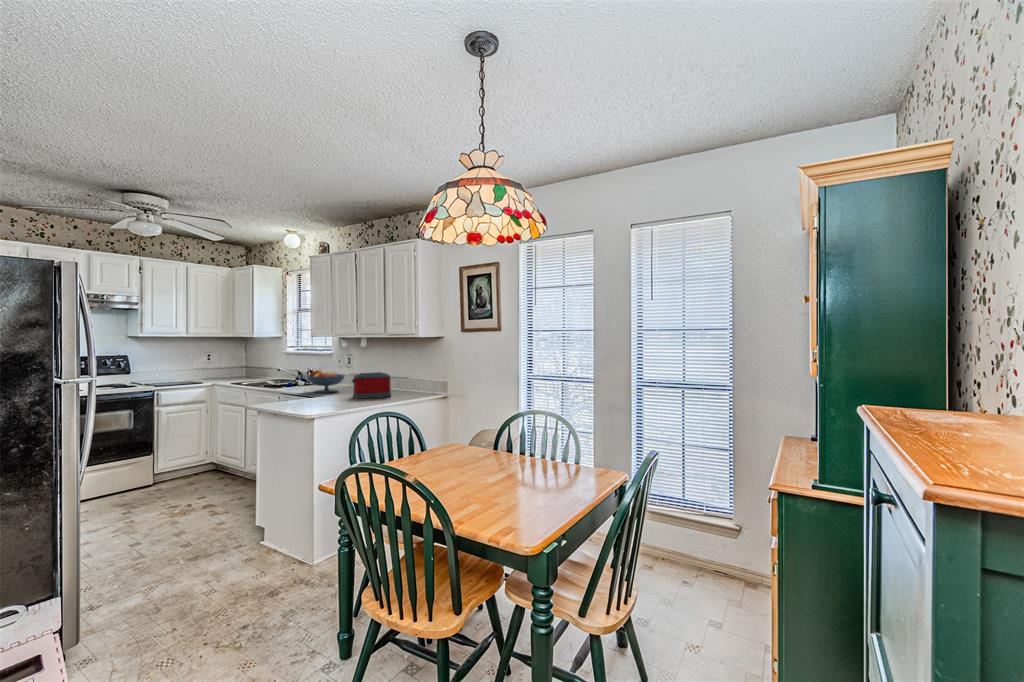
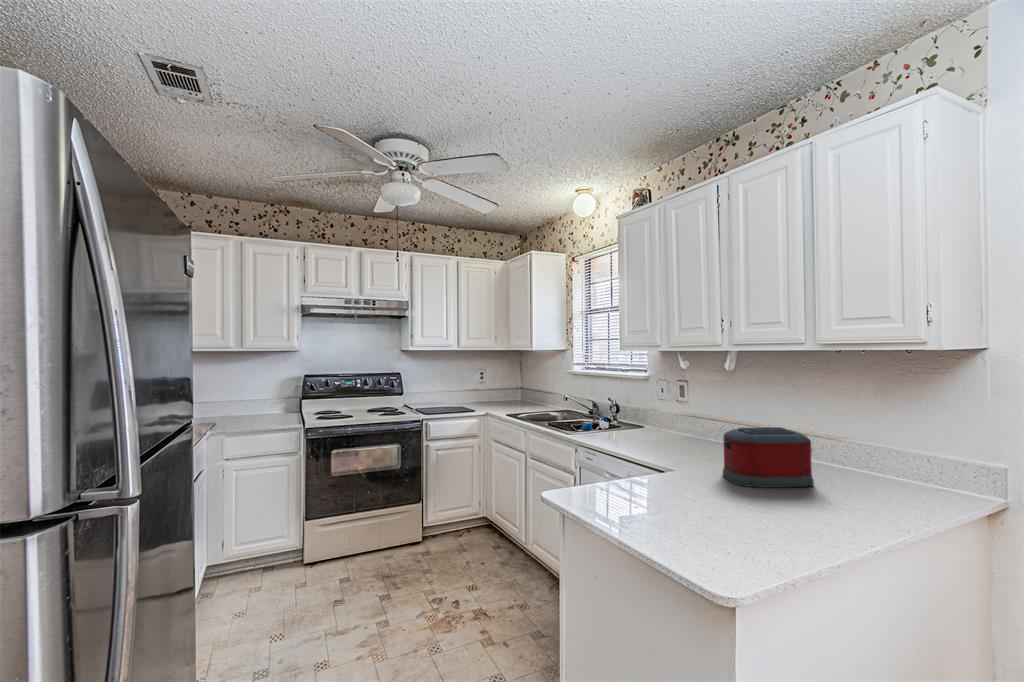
fruit bowl: present [308,370,345,393] -> none [621,409,686,453]

